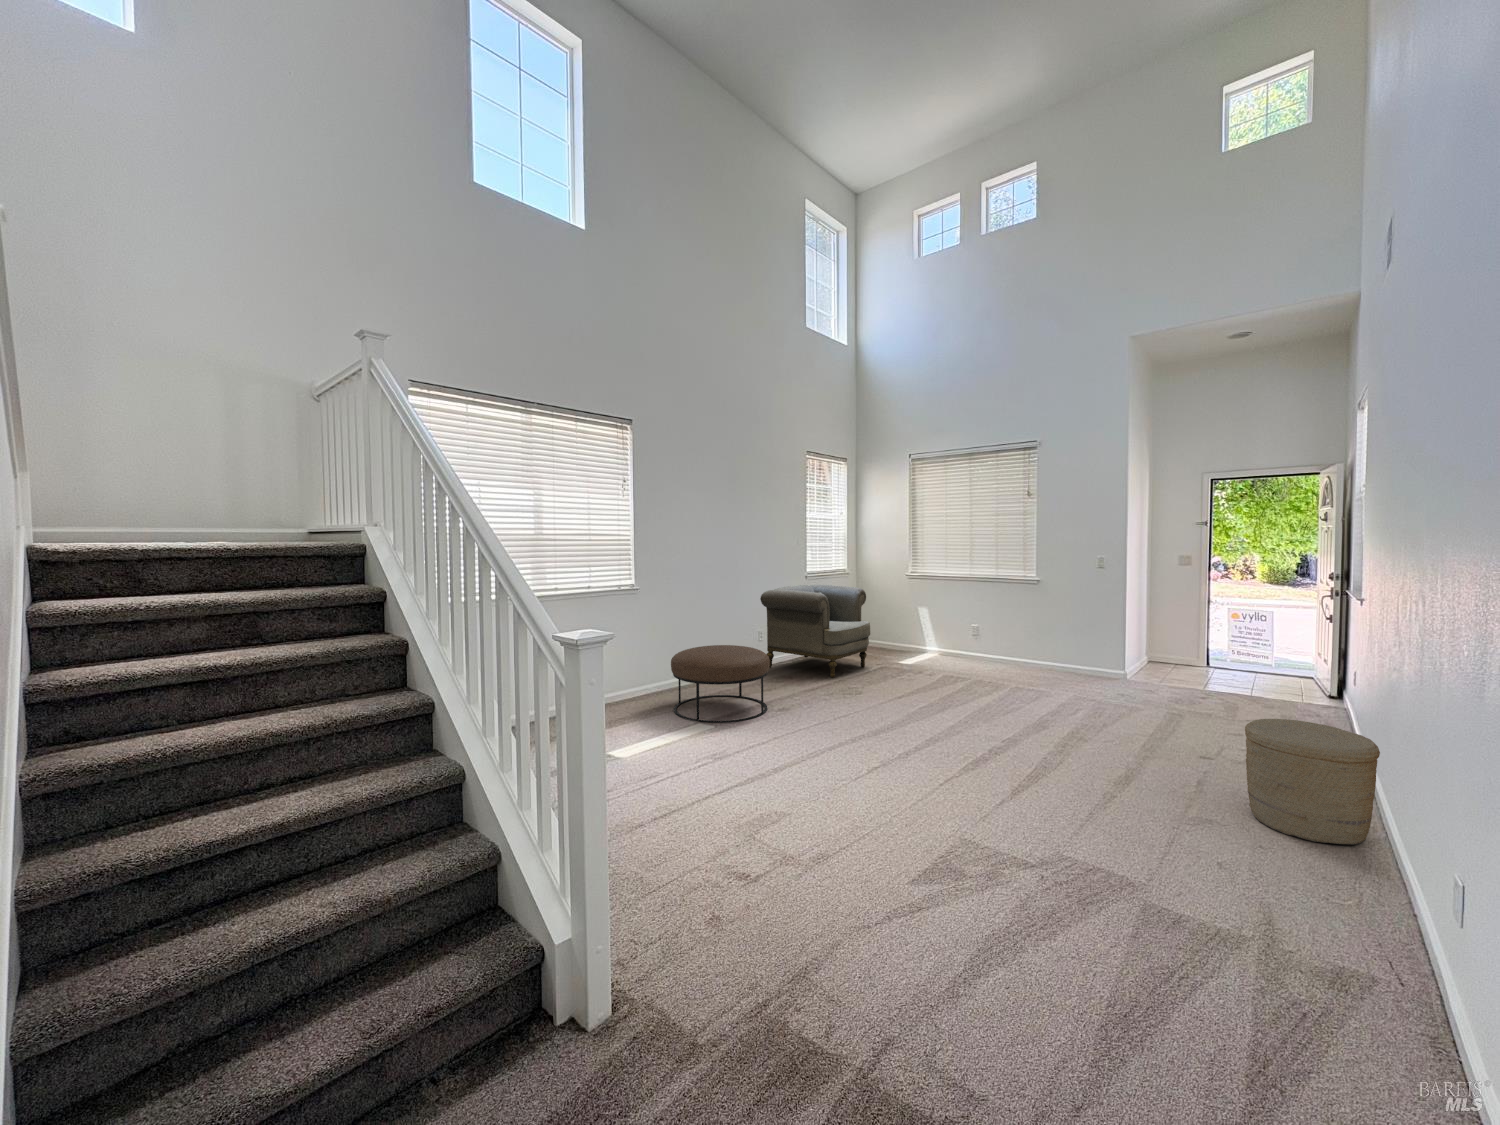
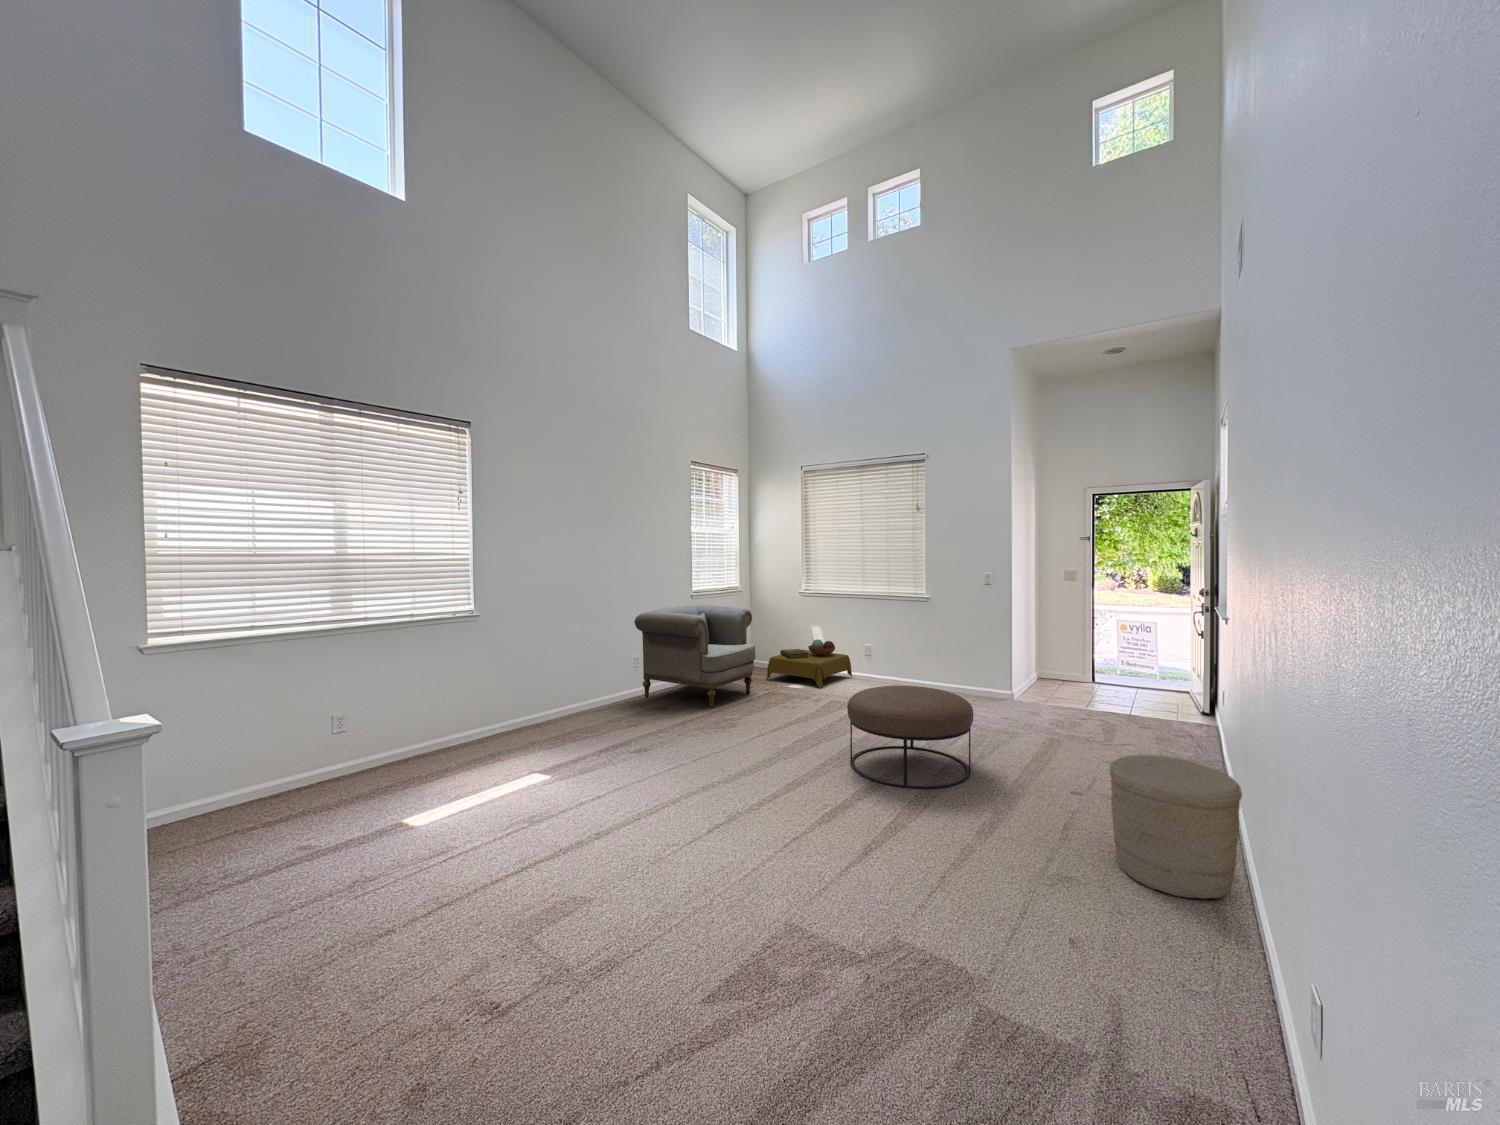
side table: none [877,619,959,664] -> present [767,639,852,688]
ottoman: present [671,645,770,723] -> present [847,685,973,789]

